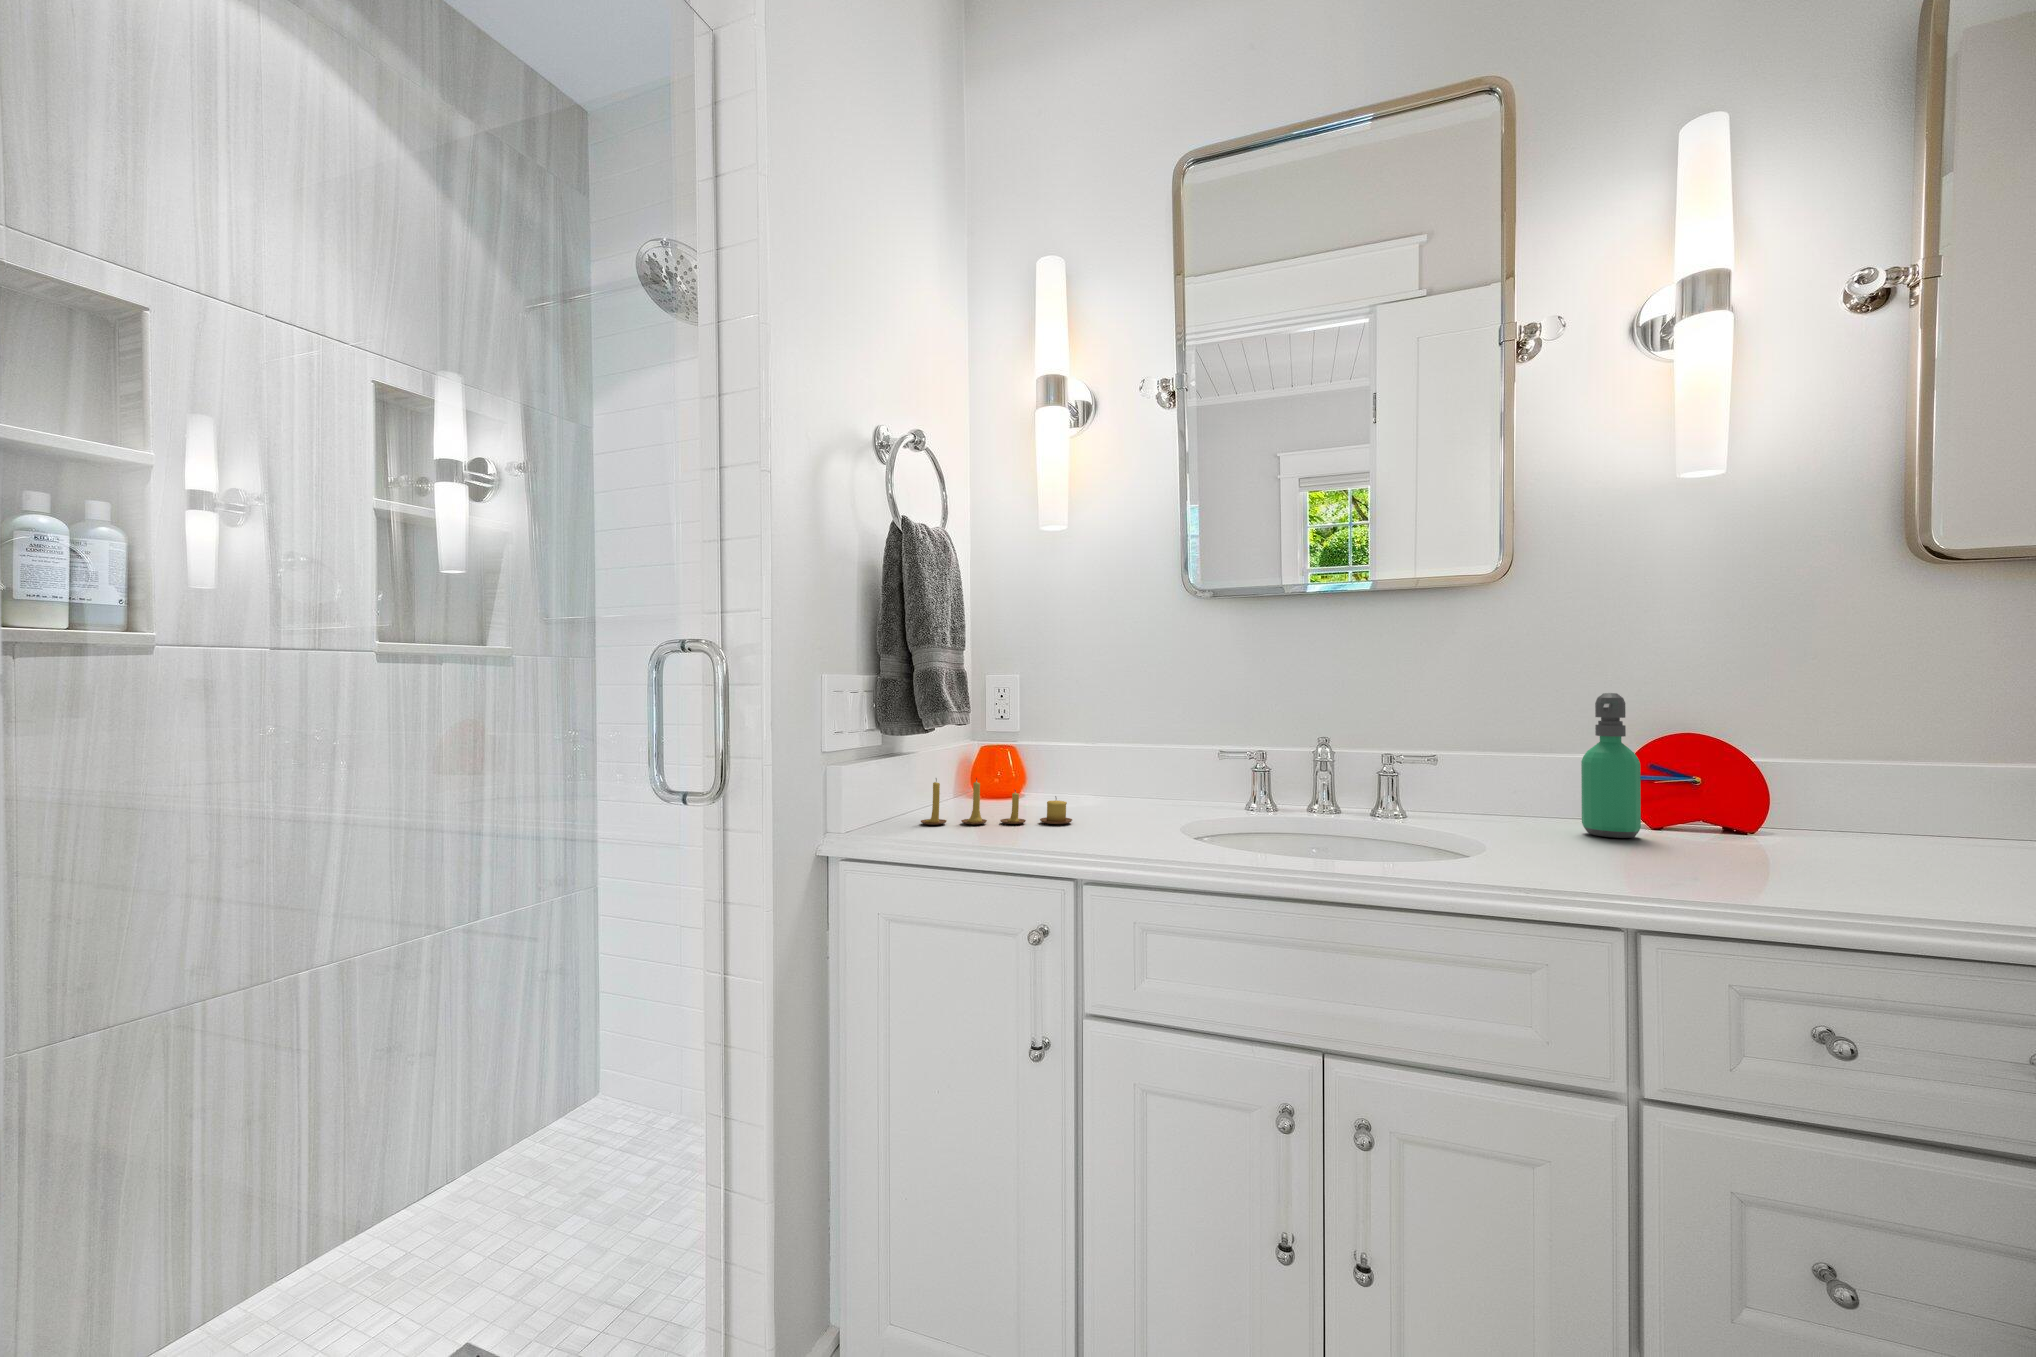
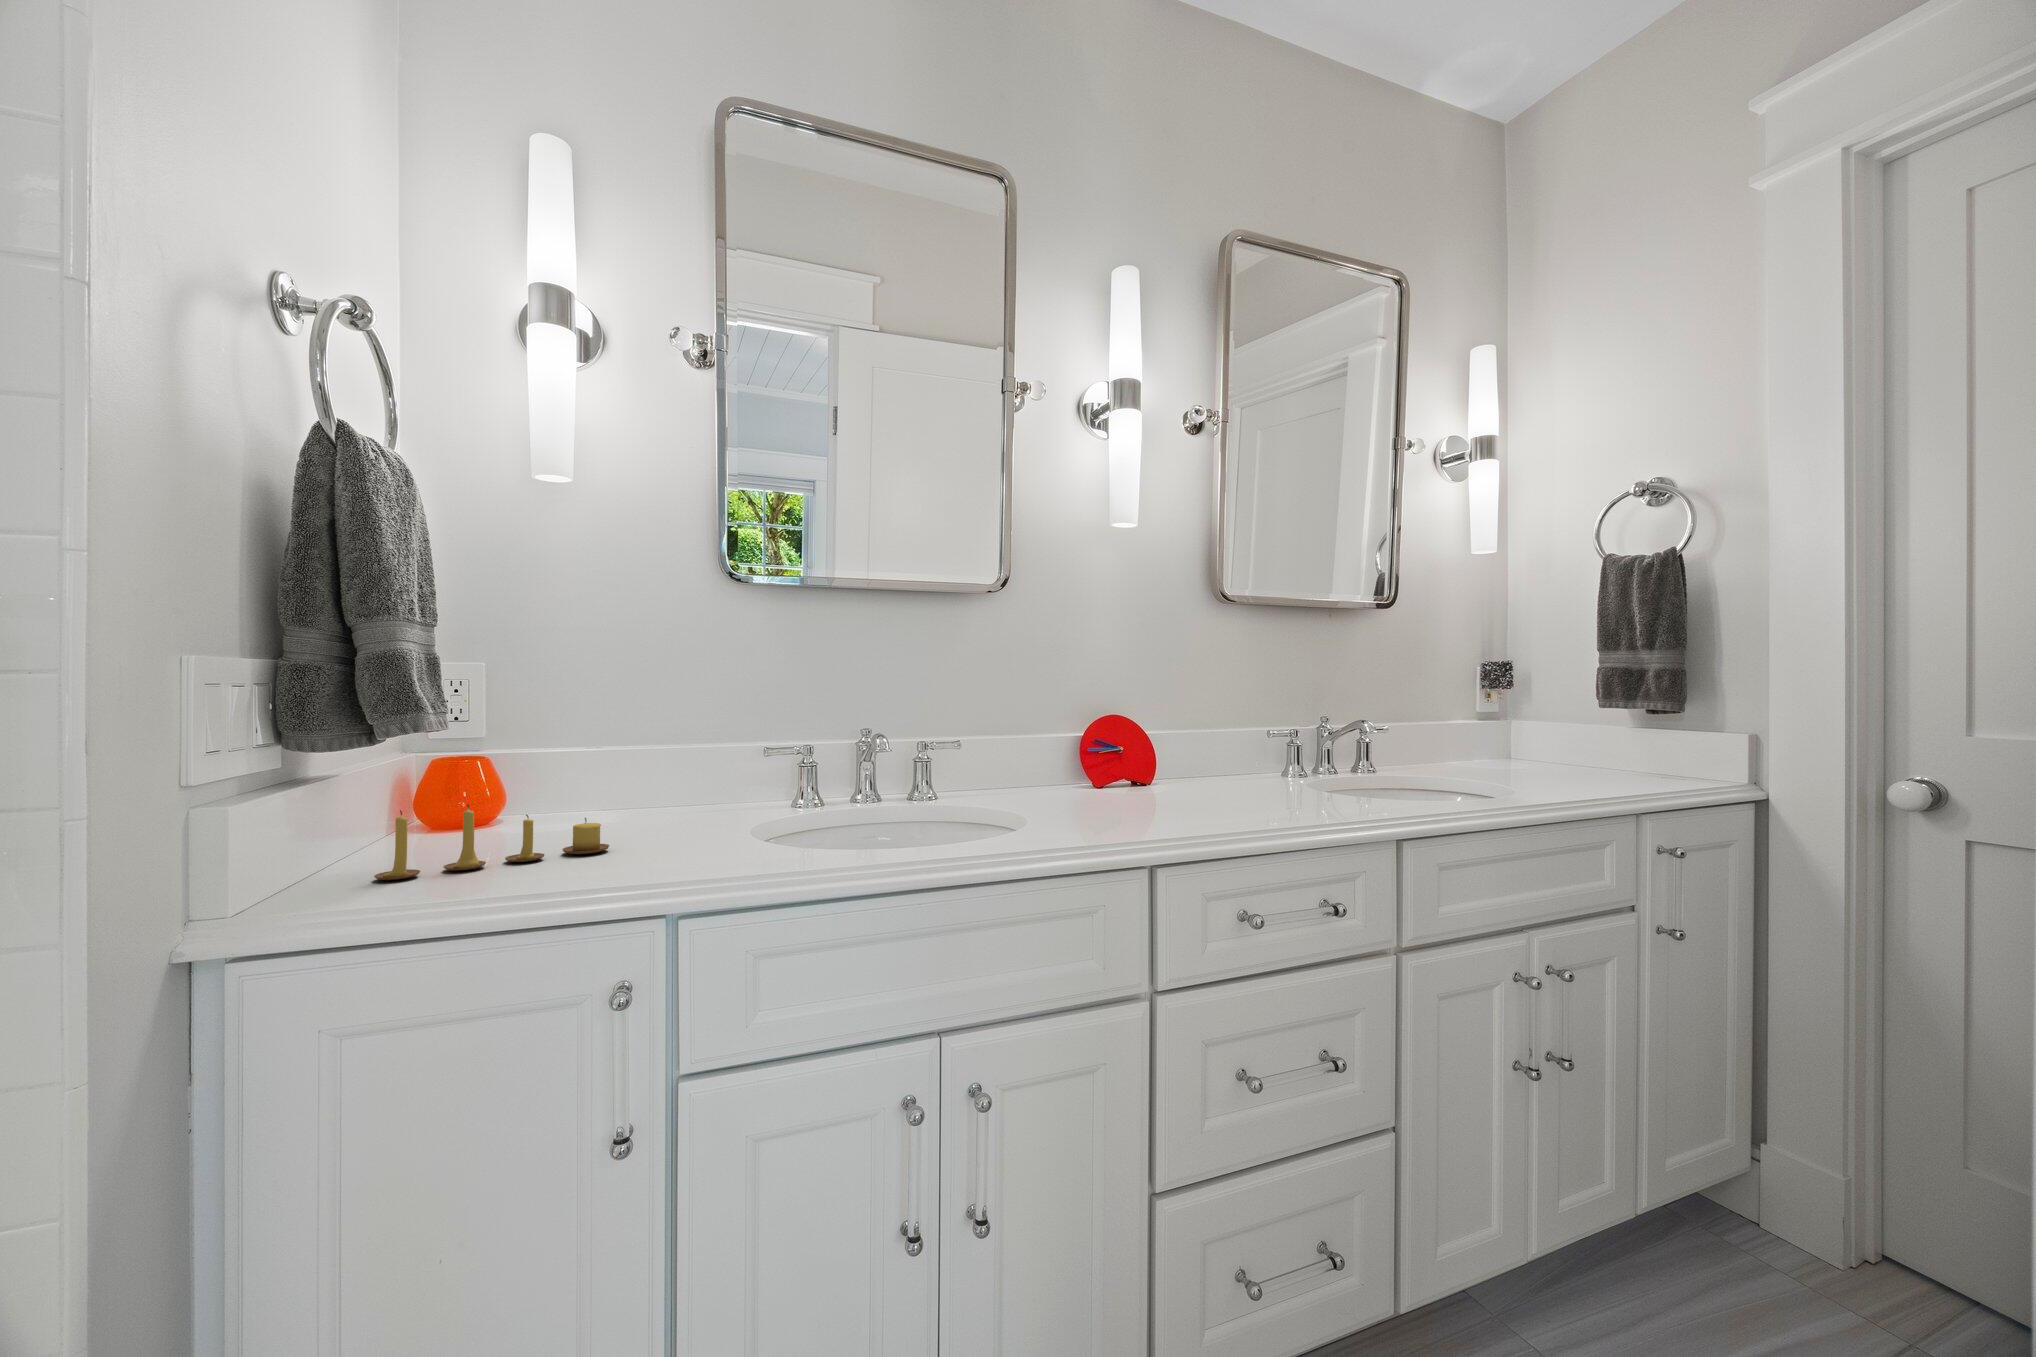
soap dispenser: present [1581,693,1641,838] -> none [1083,677,1125,799]

